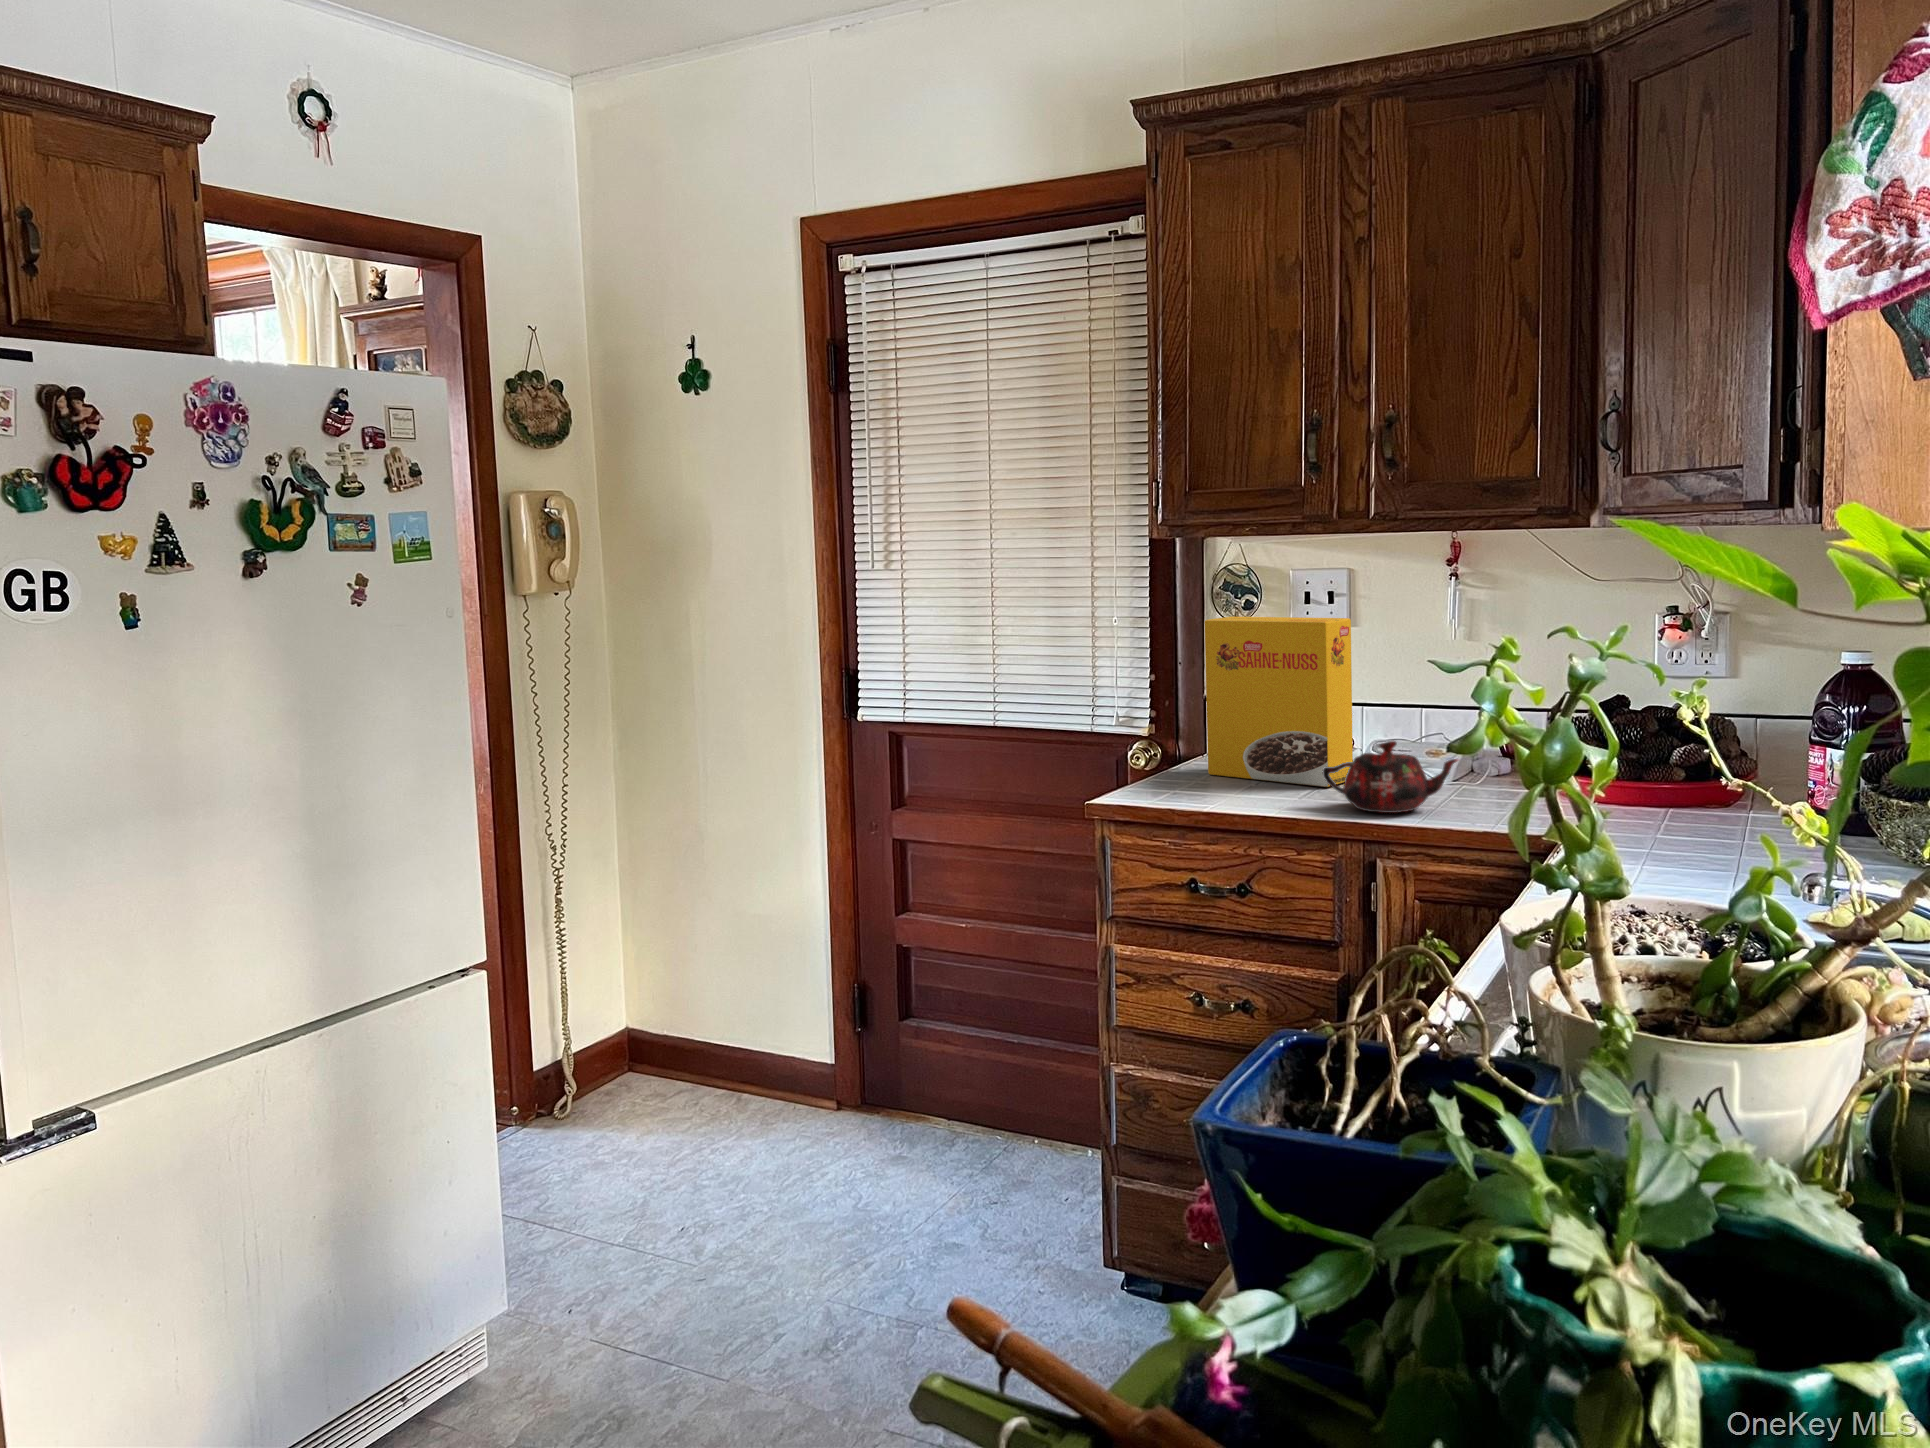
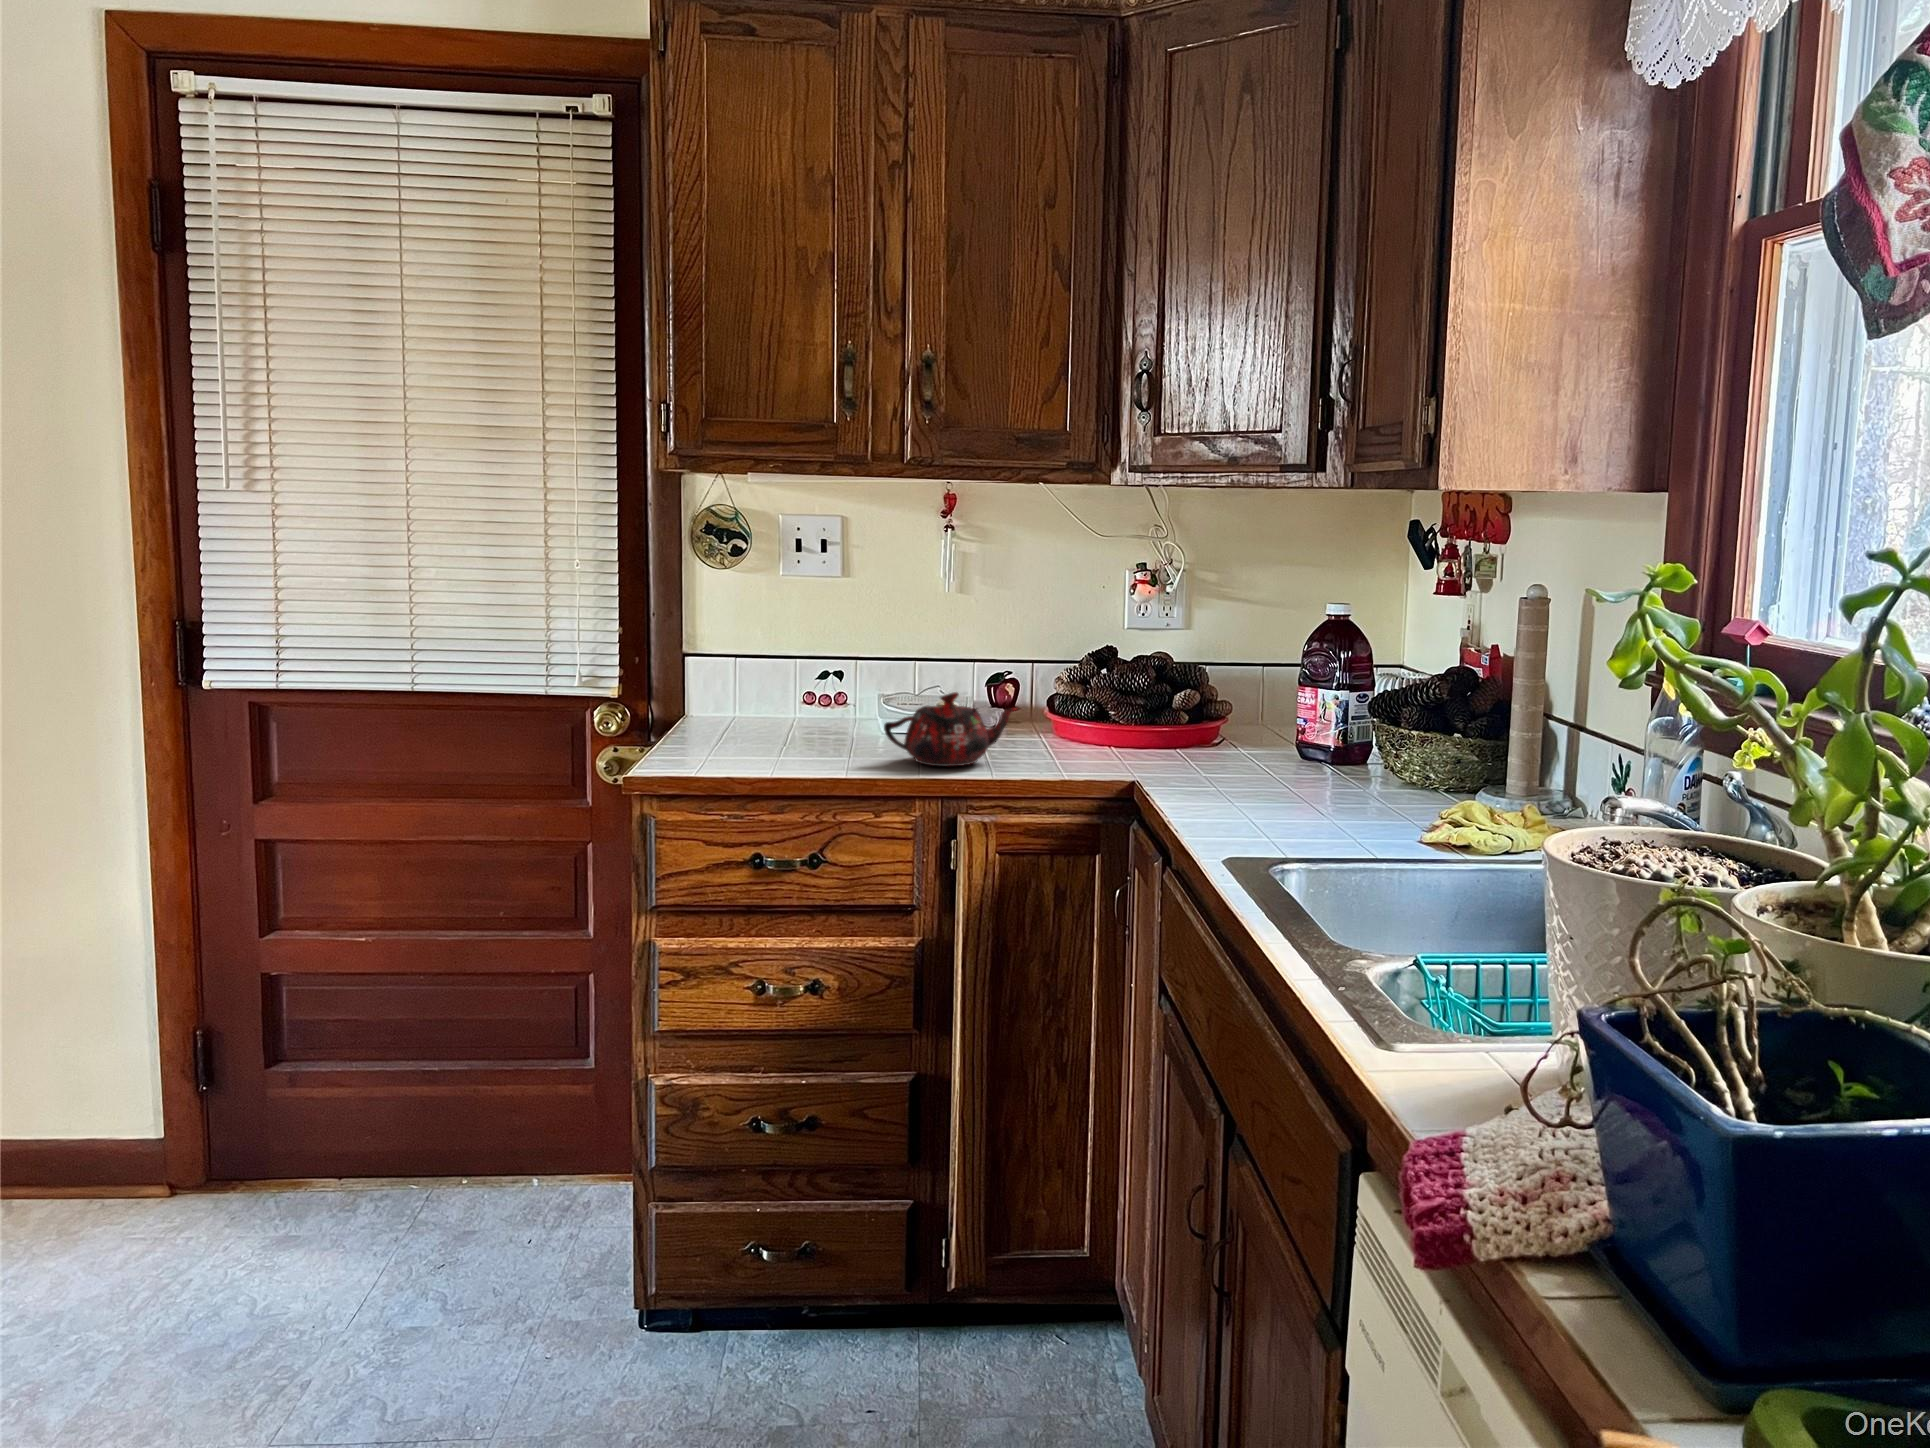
cereal box: present [1205,617,1353,787] -> none [716,563,876,744]

